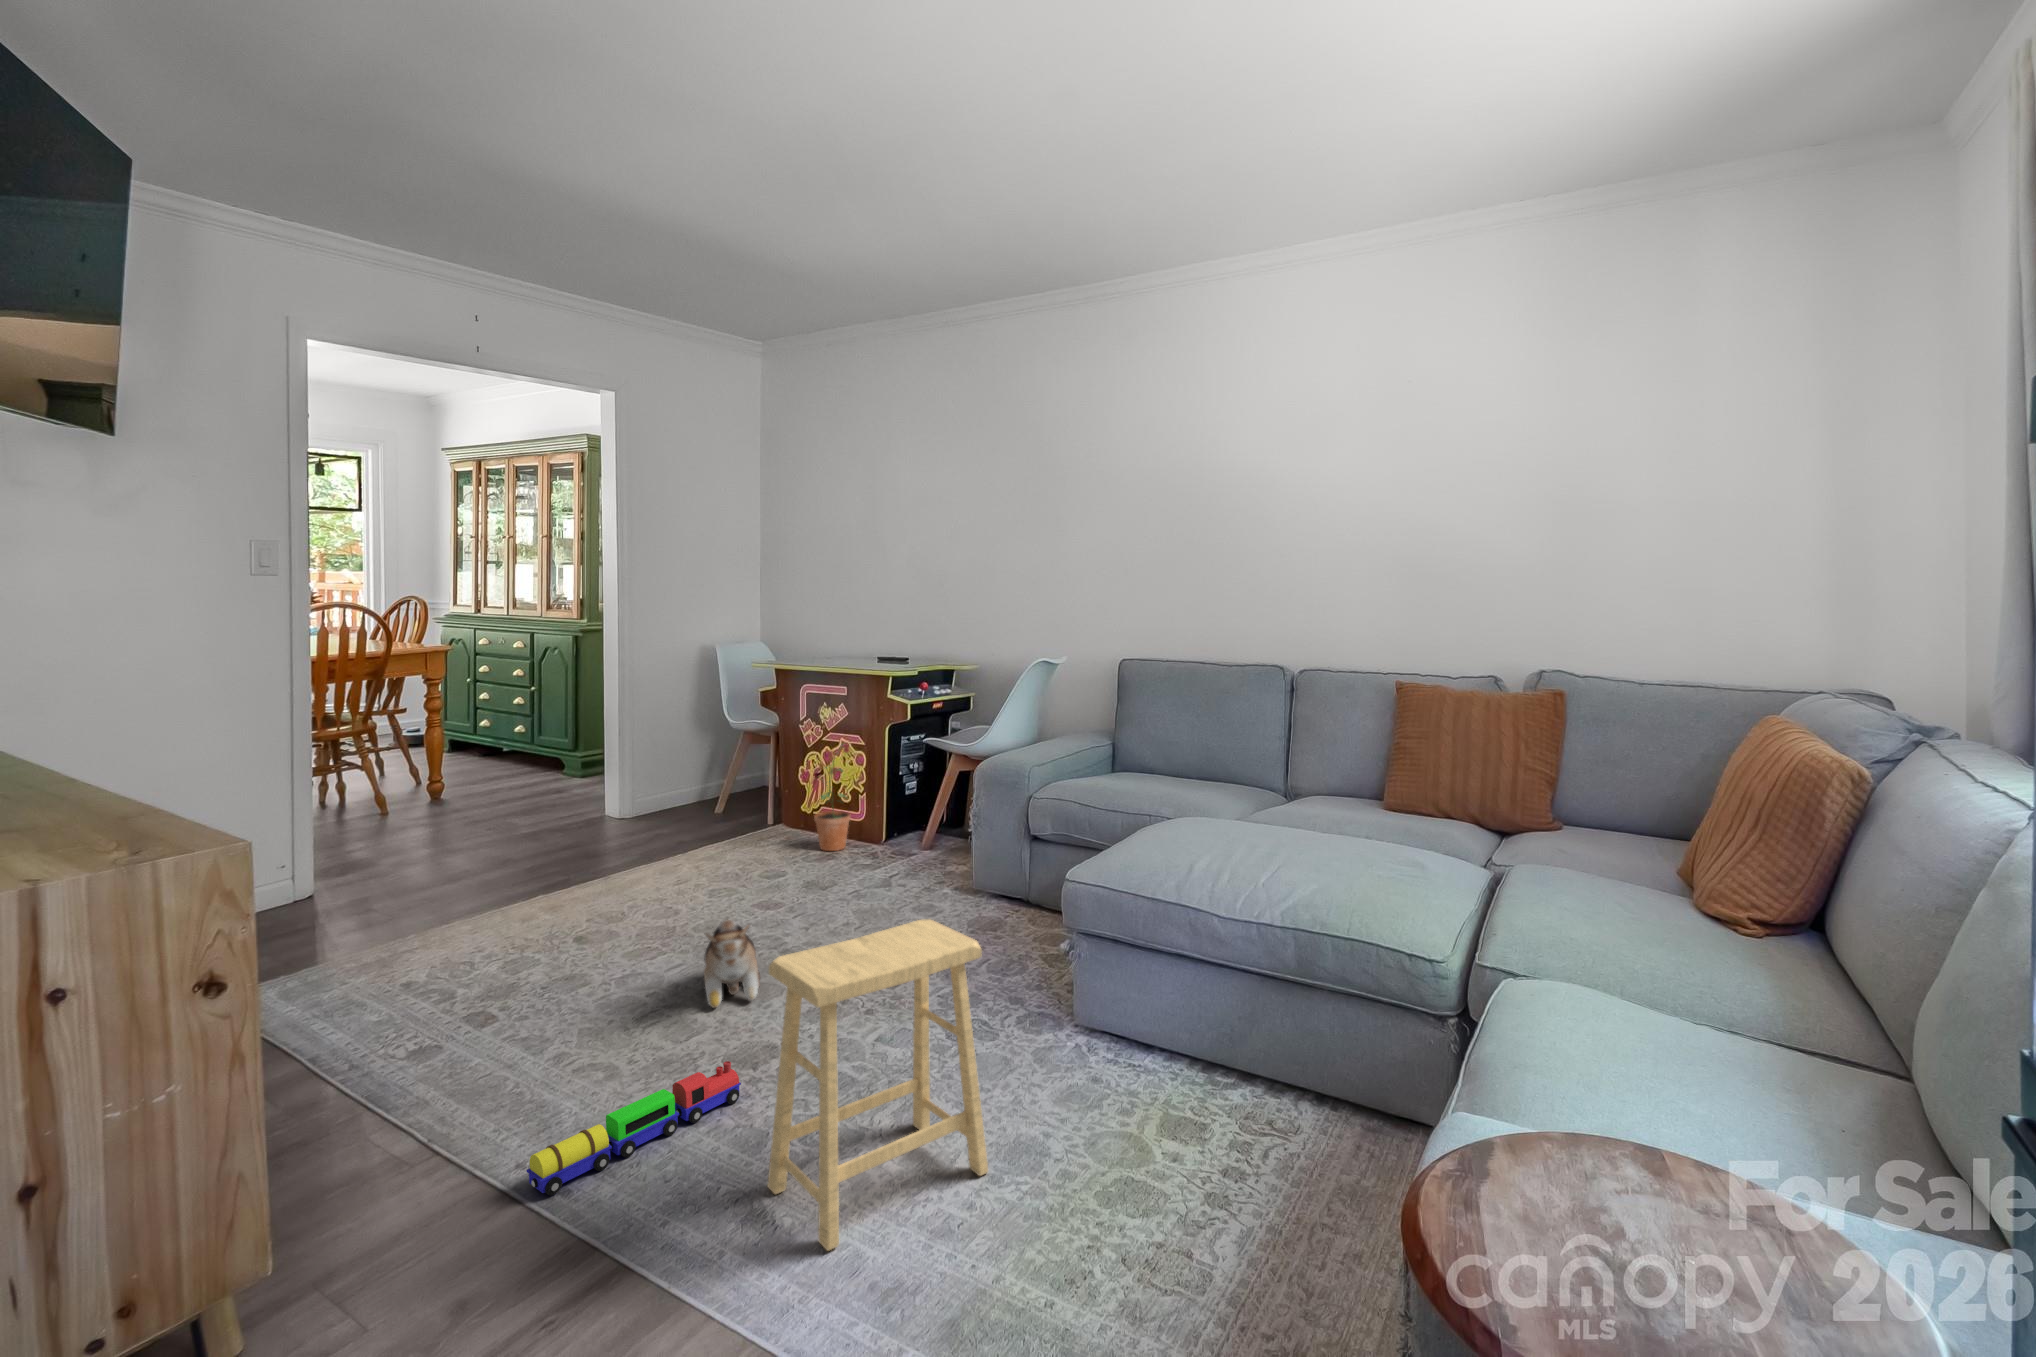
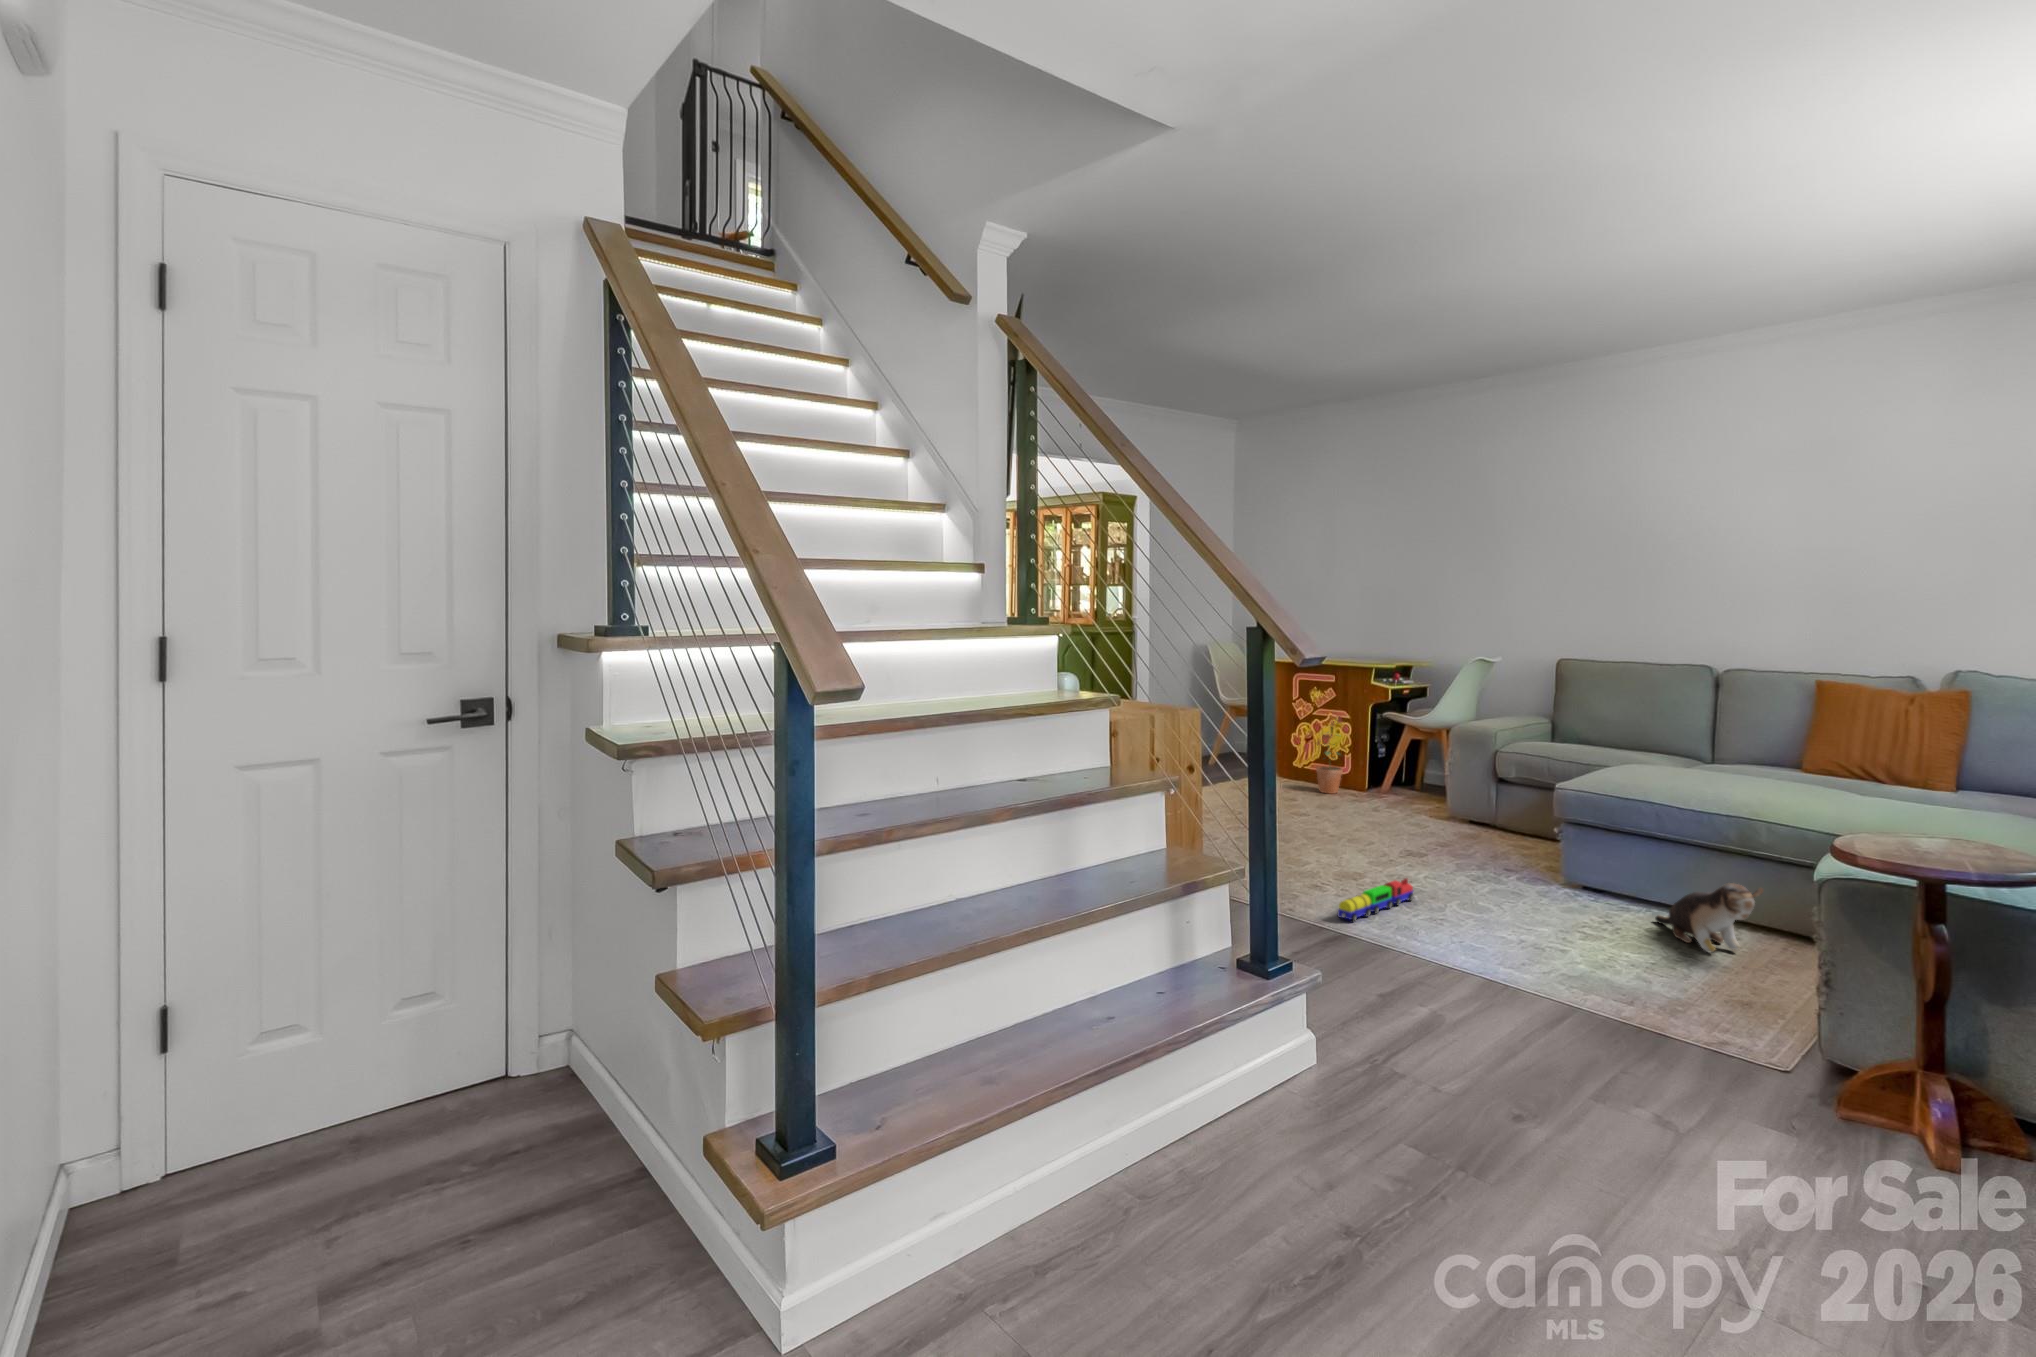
footstool: present [768,919,988,1251] -> none [1469,799,1595,952]
plush toy: present [704,920,760,1008] -> present [1655,883,1763,952]

